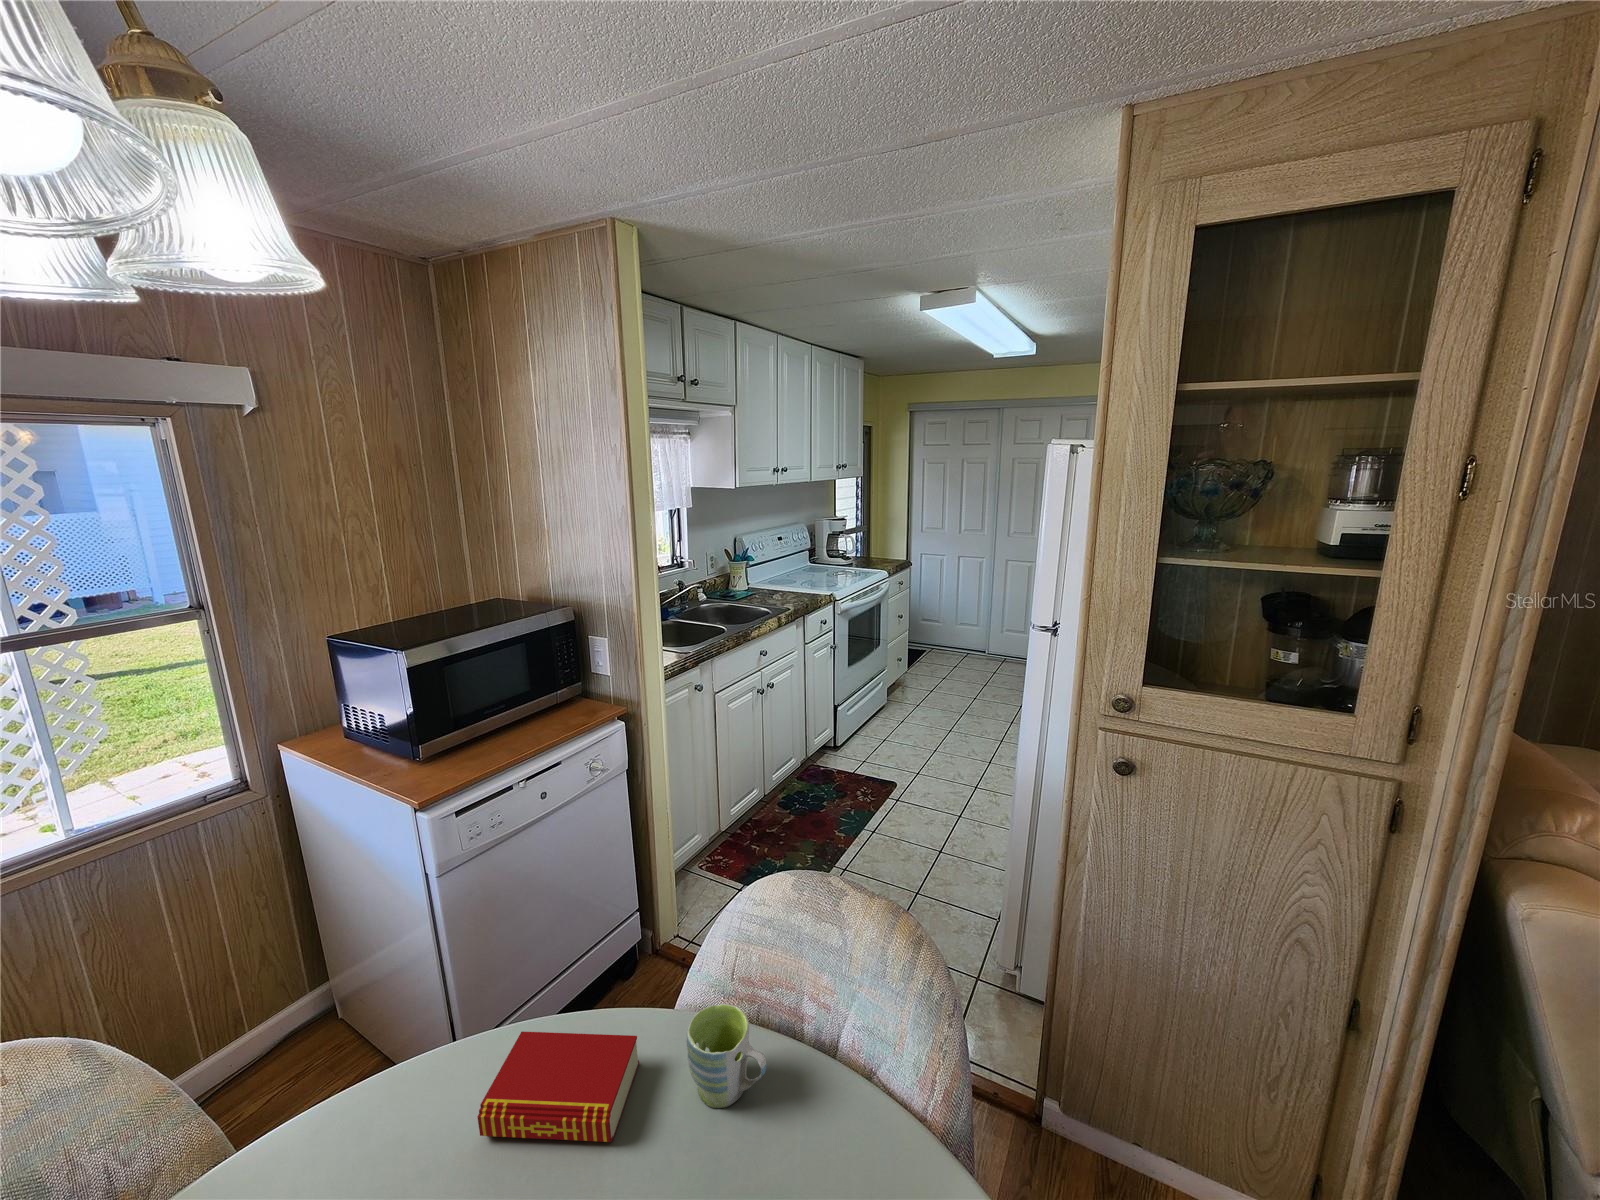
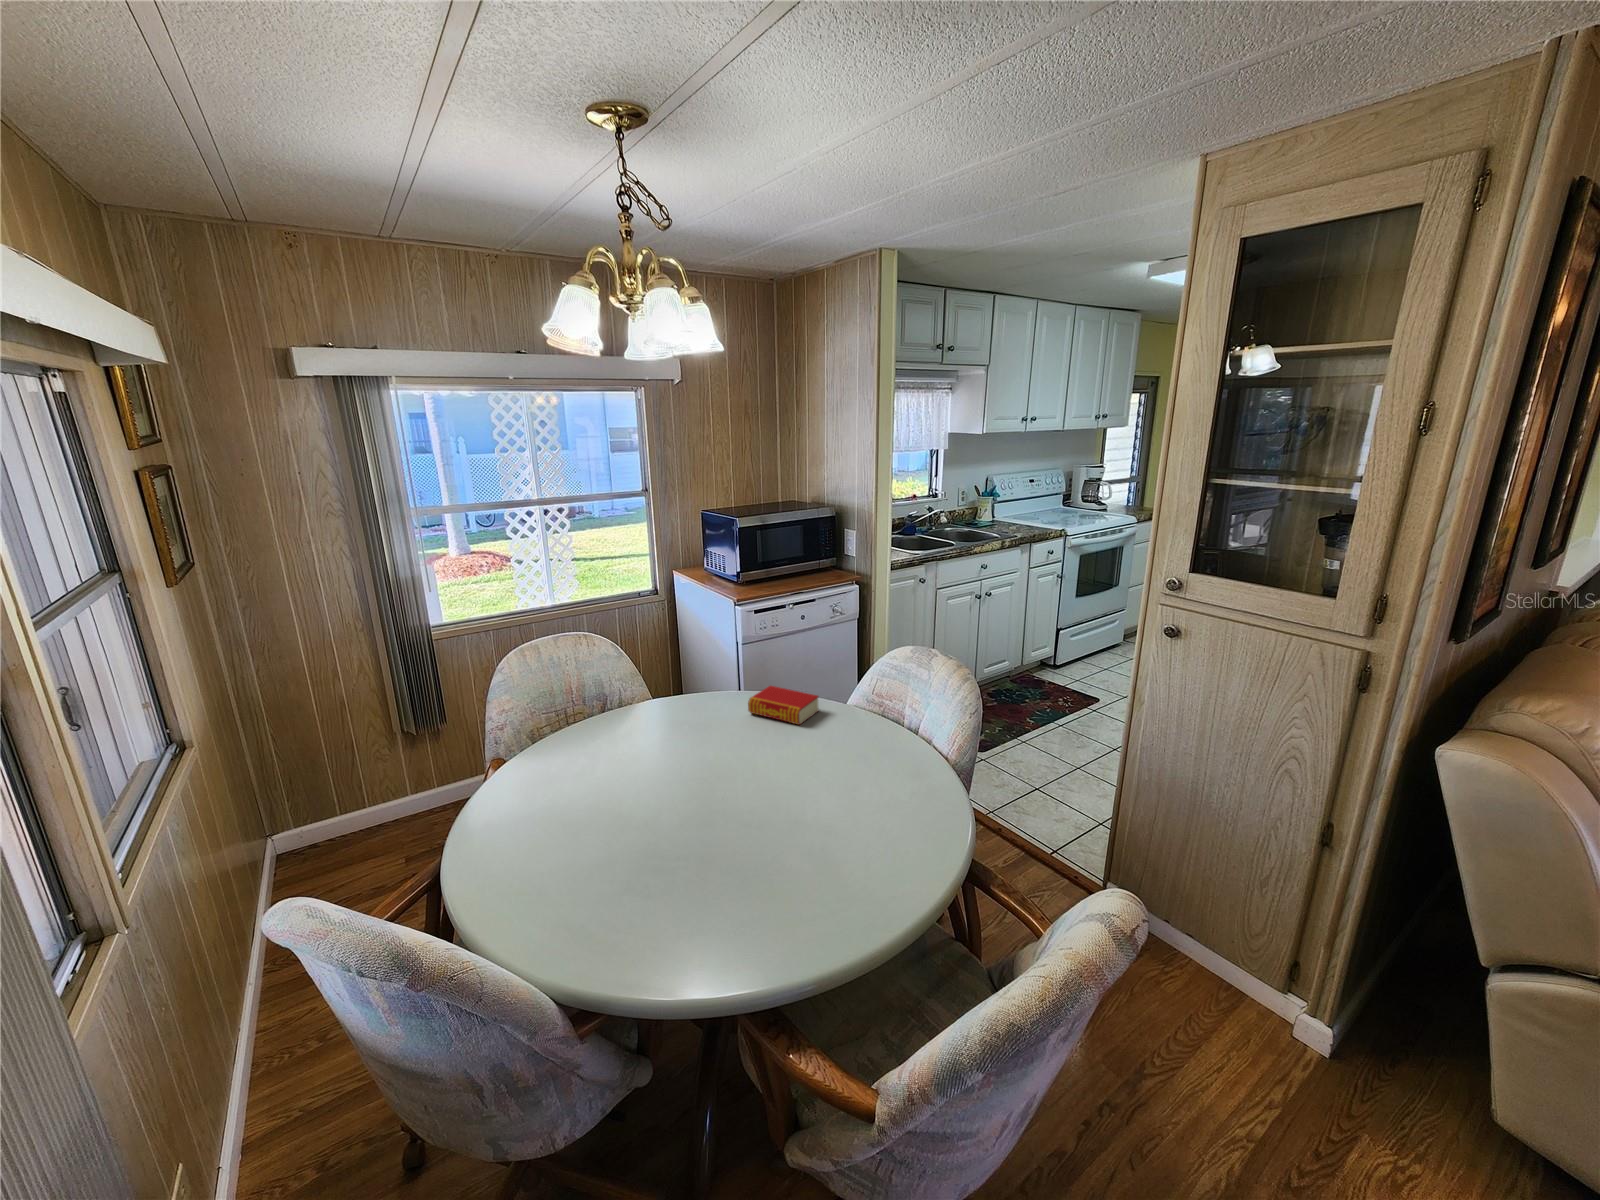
mug: present [686,1004,767,1108] -> none [837,685,872,728]

